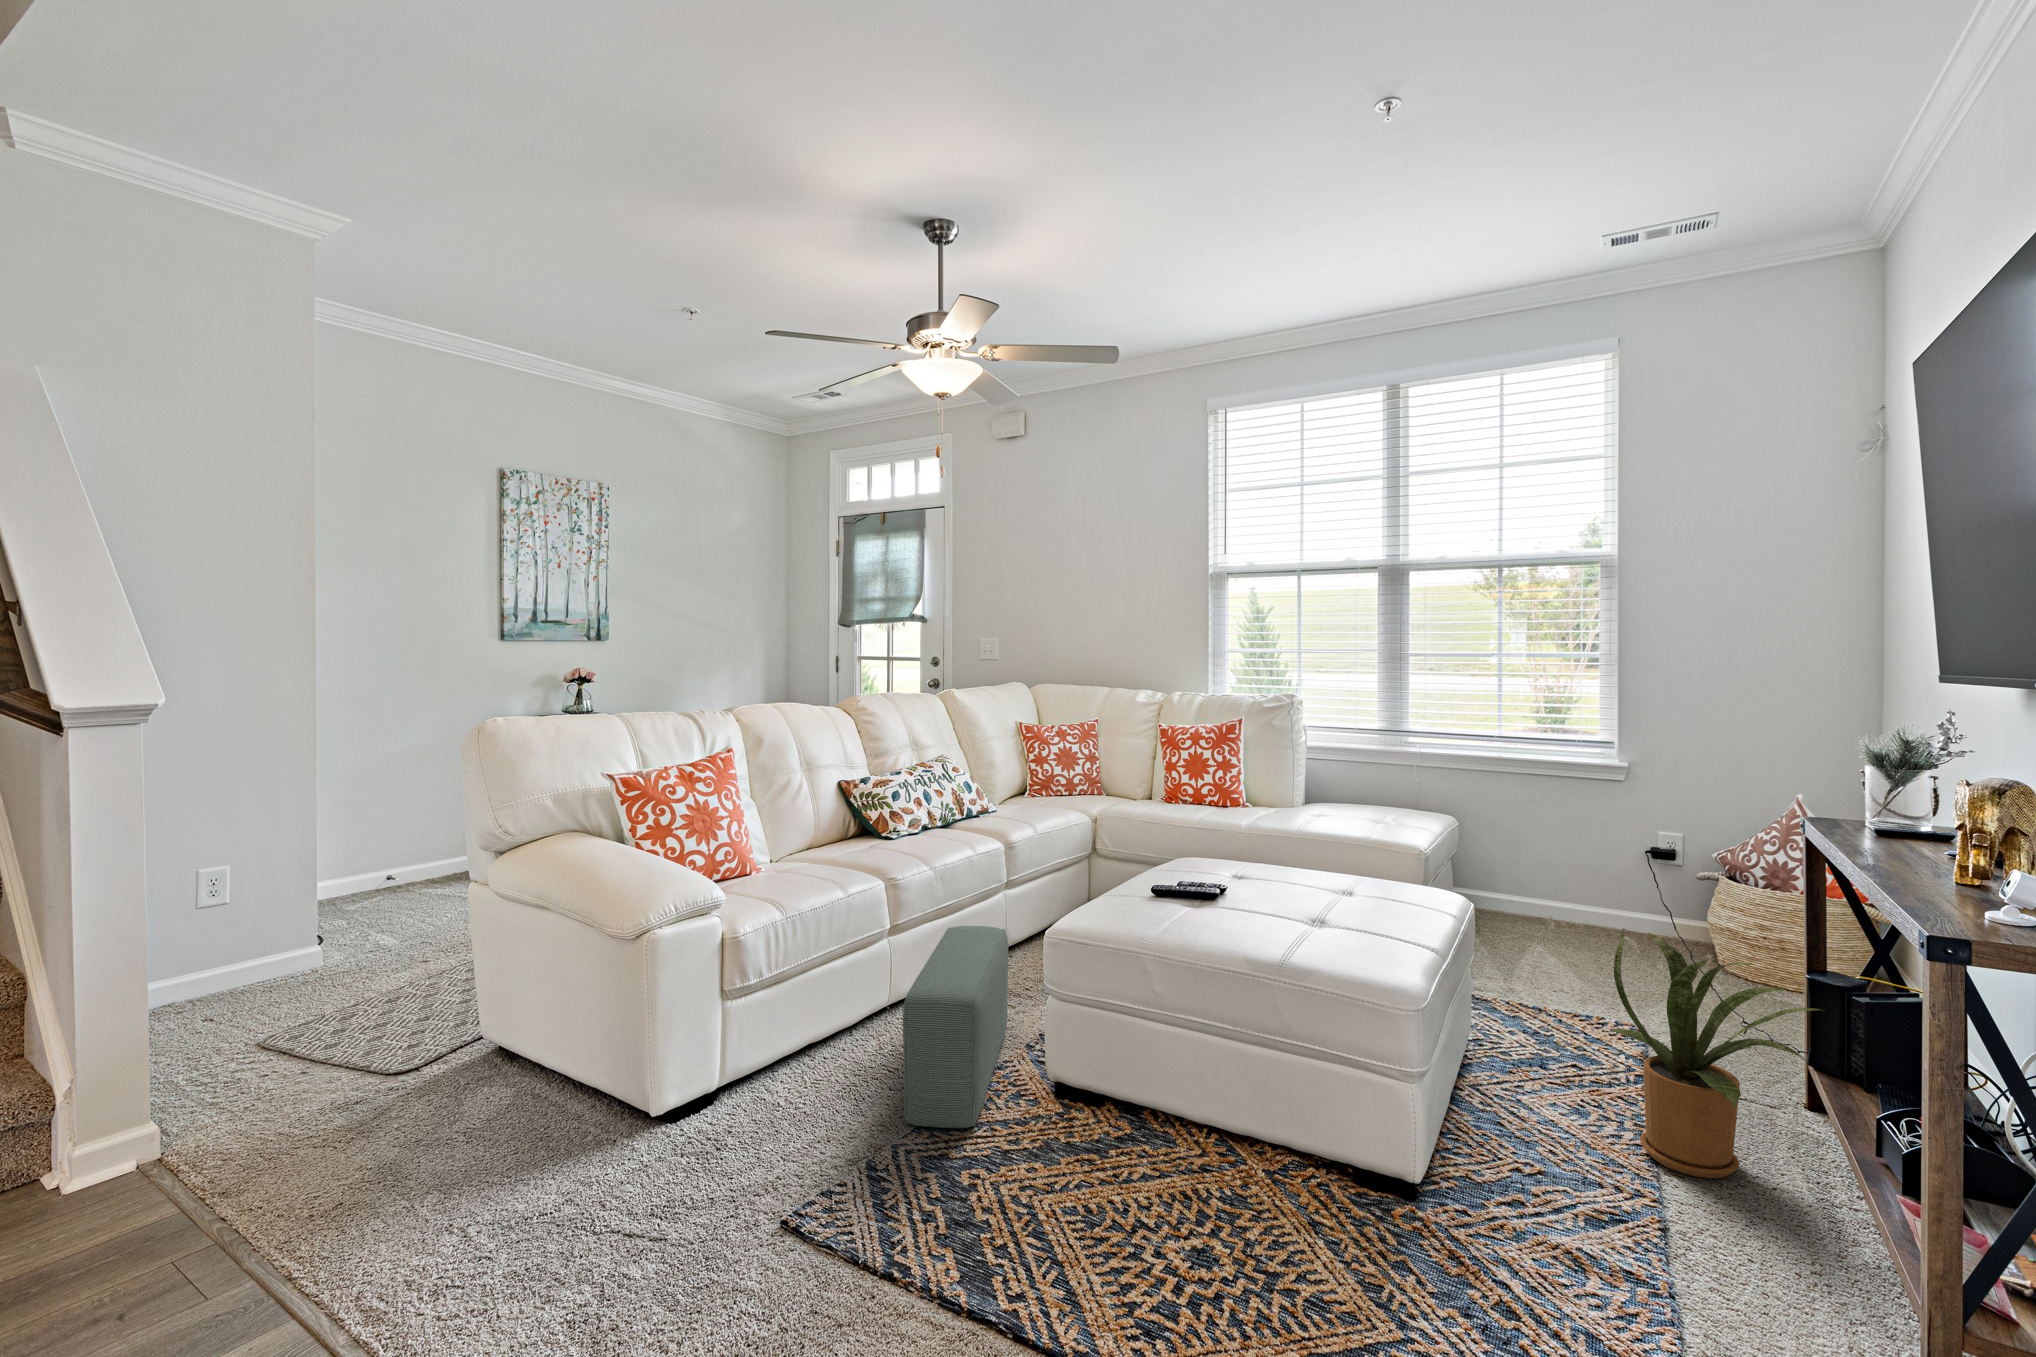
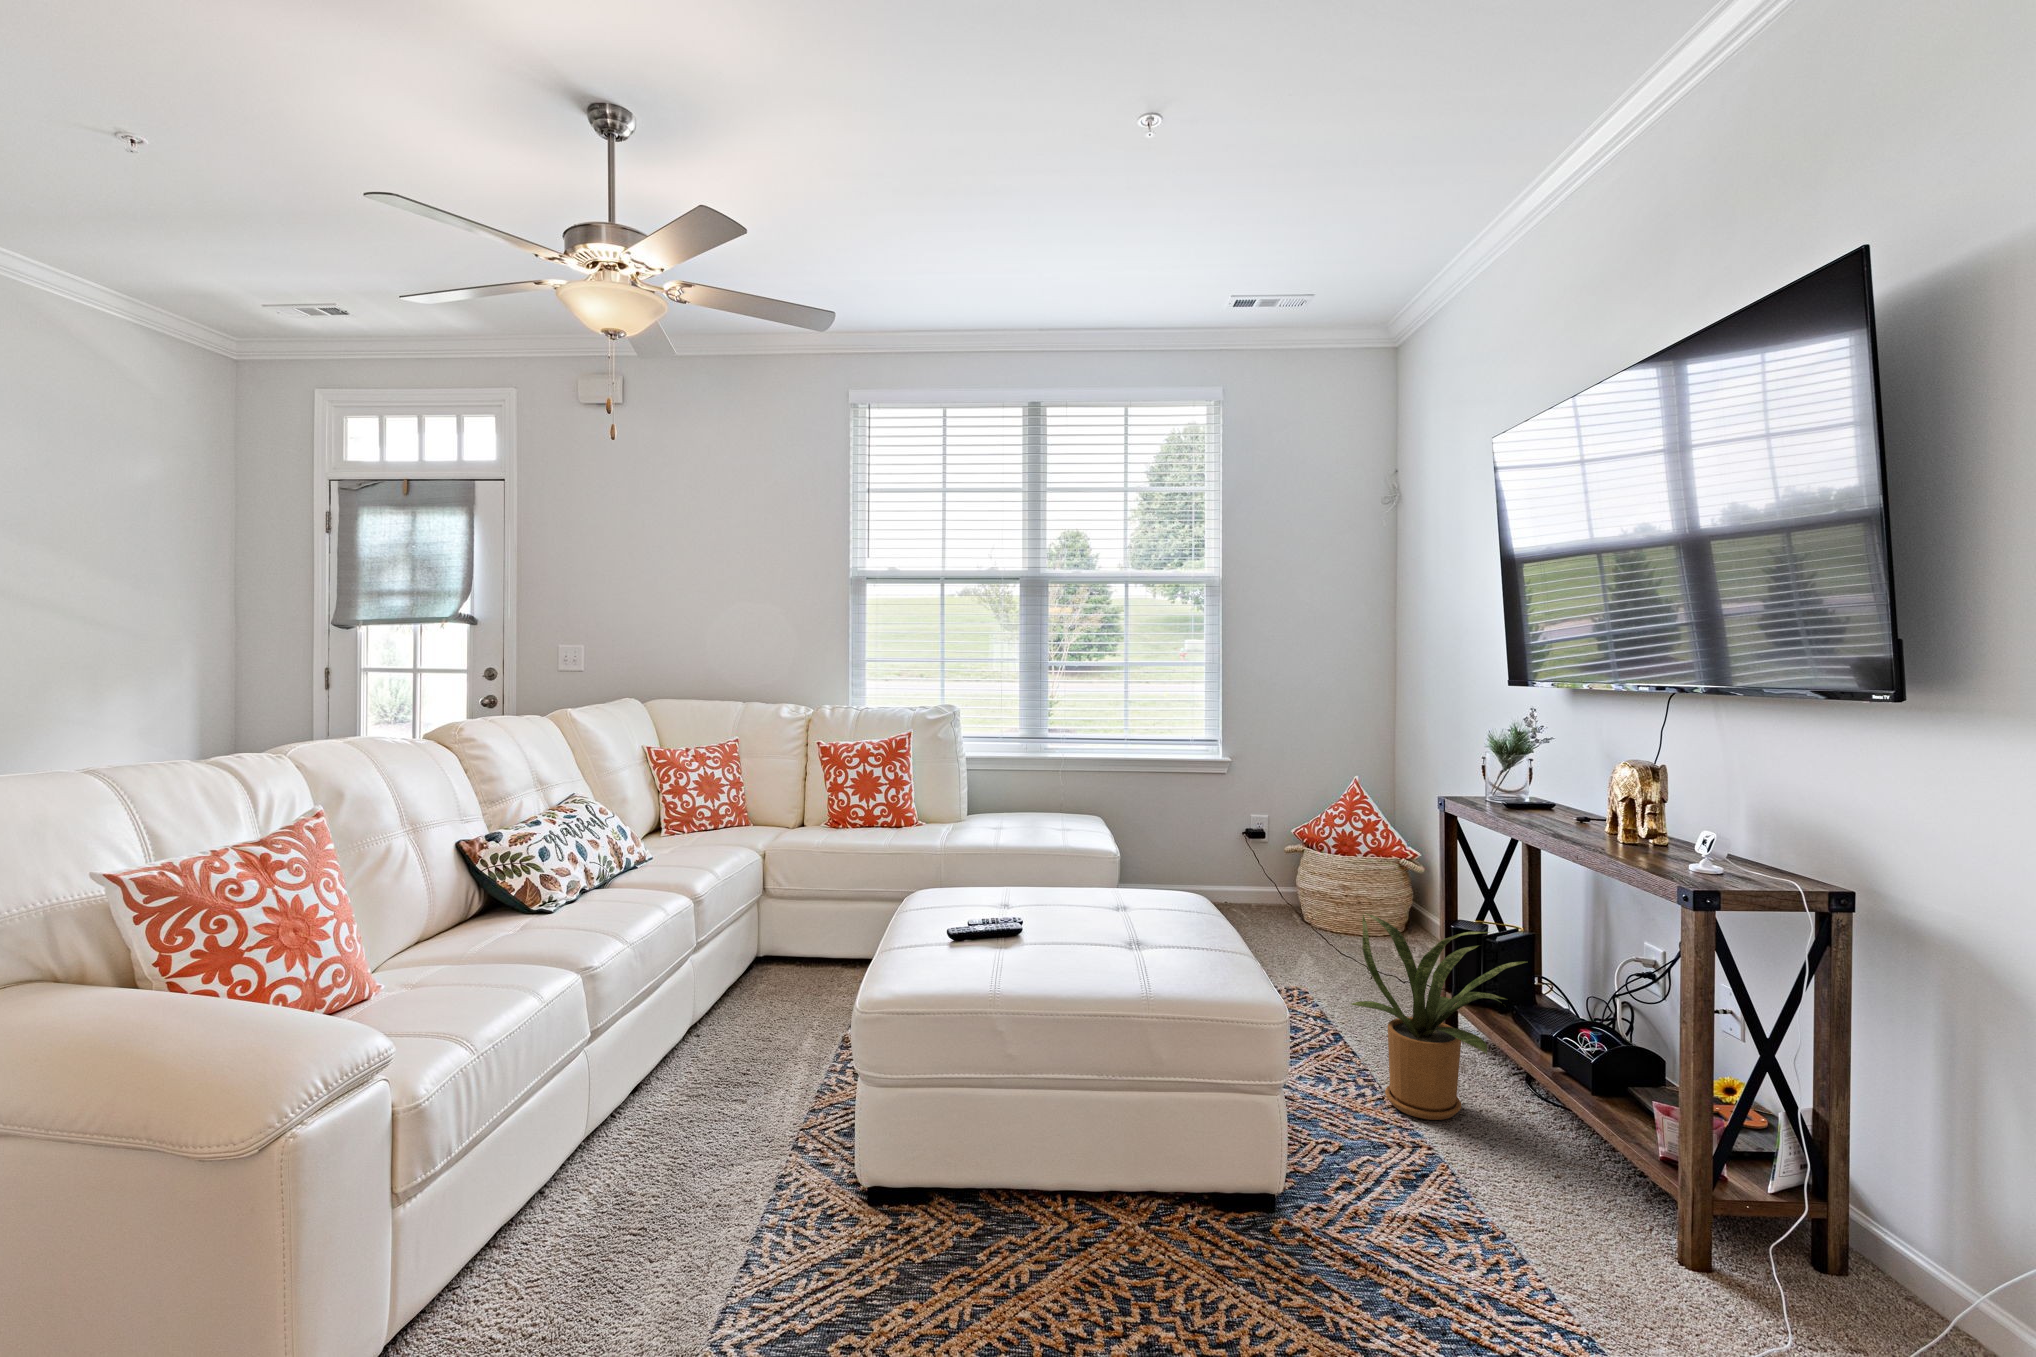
pouf: present [903,926,1008,1128] -> none [678,1010,806,1300]

